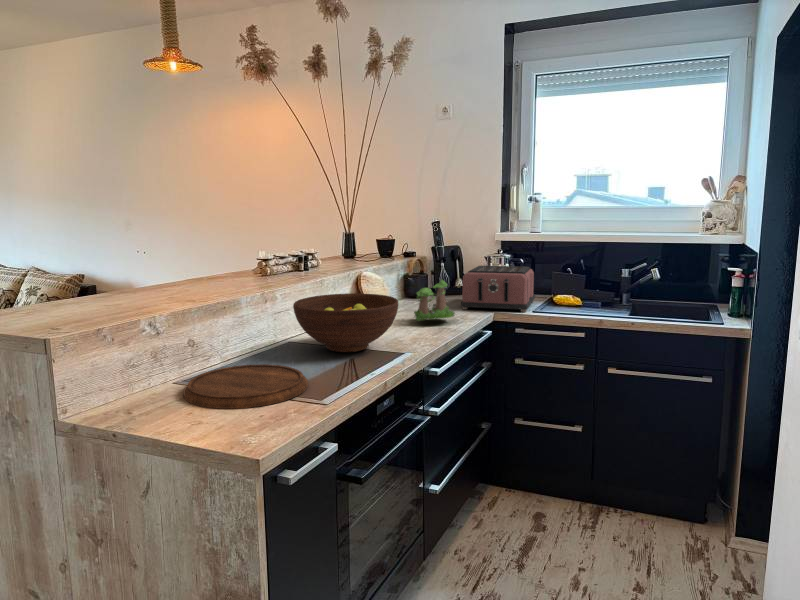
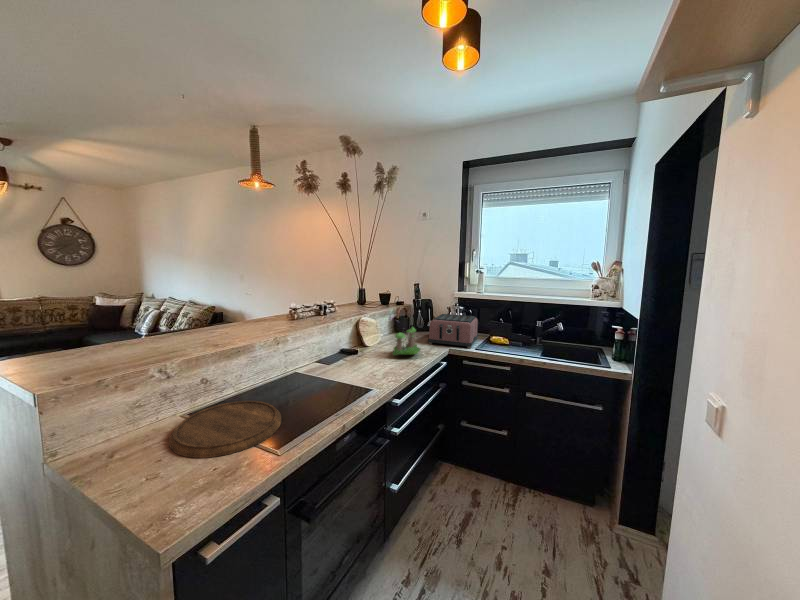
fruit bowl: present [293,293,398,352] -> none [294,338,372,385]

